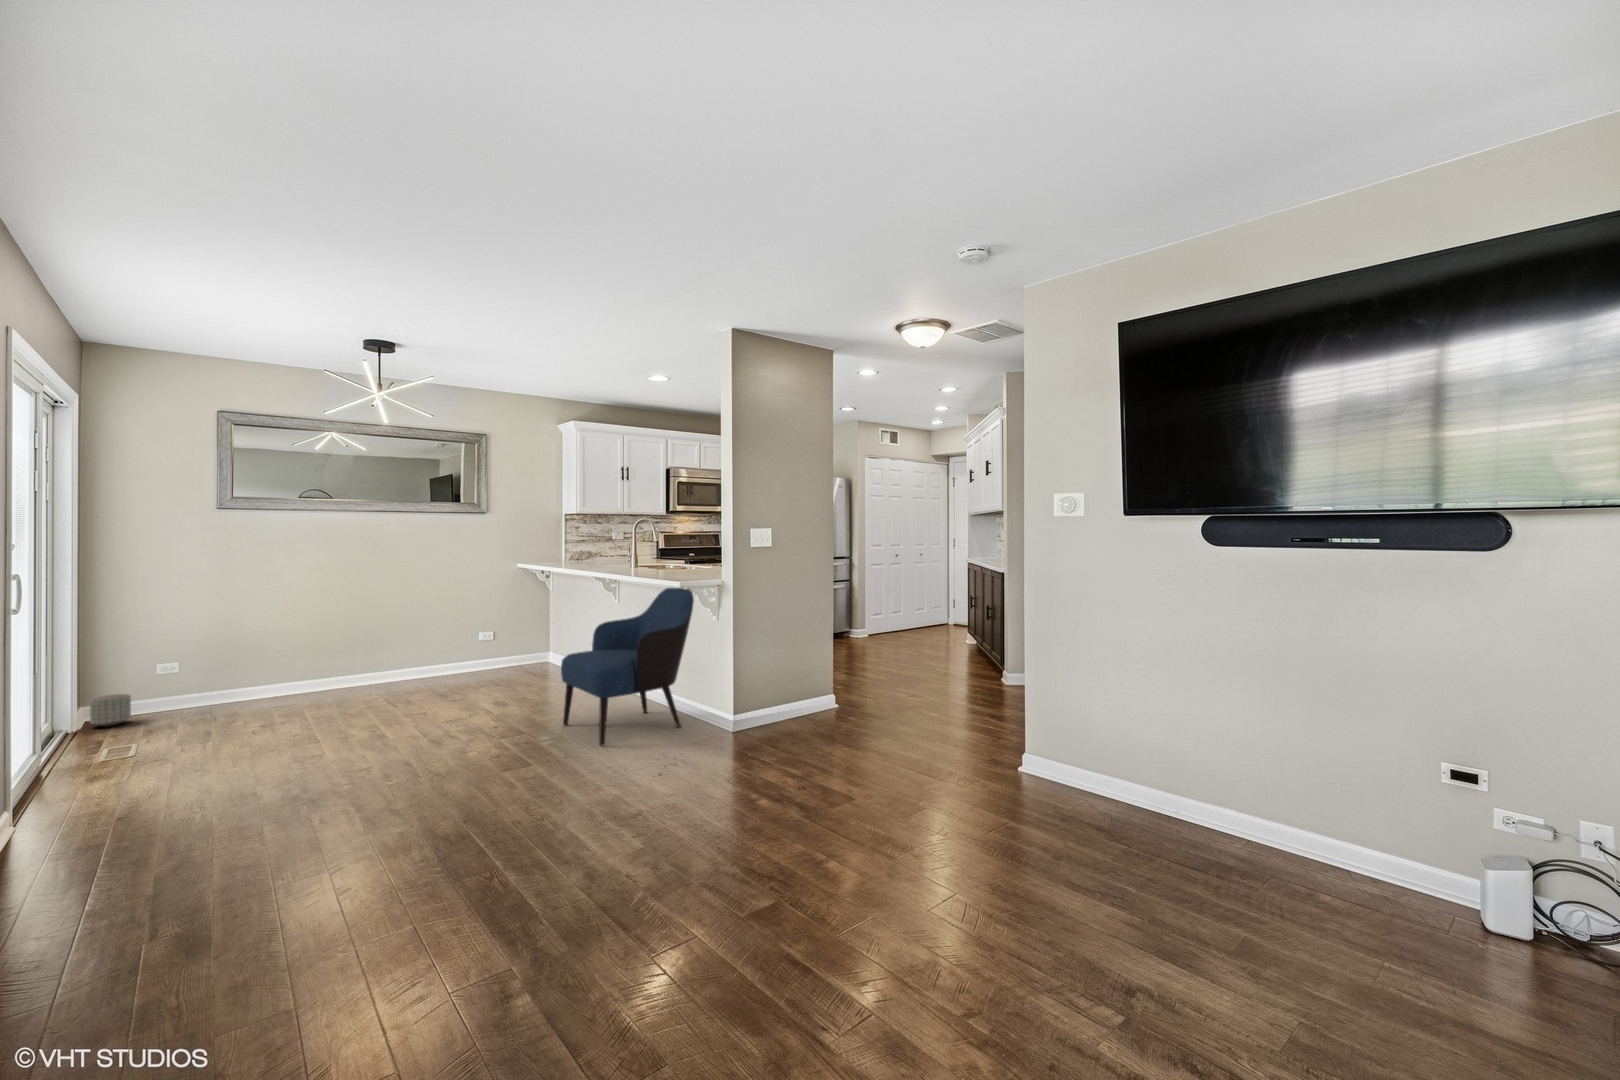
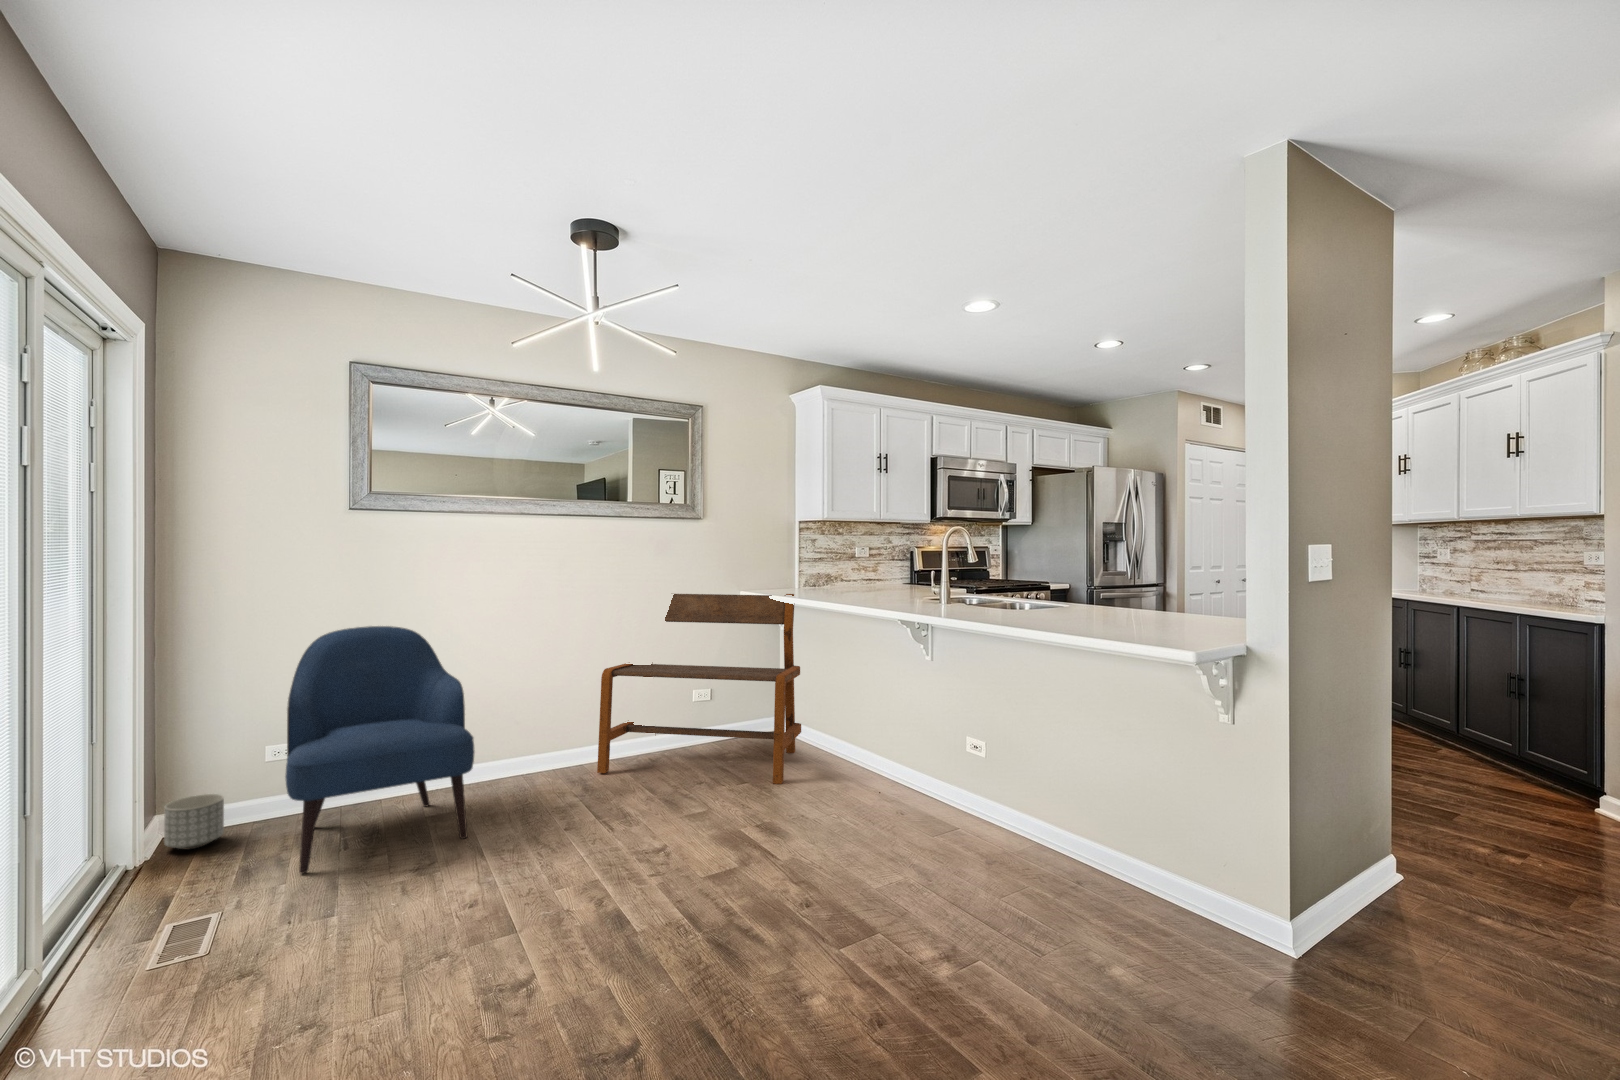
bench: none [403,564,554,685] -> present [597,594,801,784]
armchair: present [561,587,694,746] -> present [285,626,474,874]

